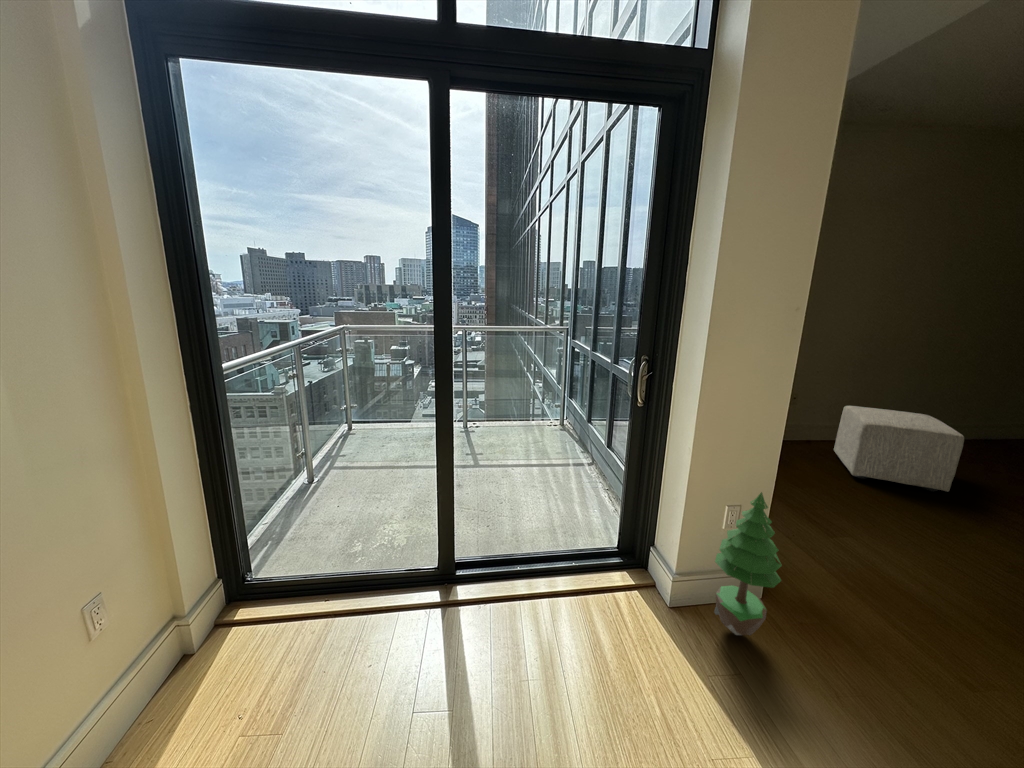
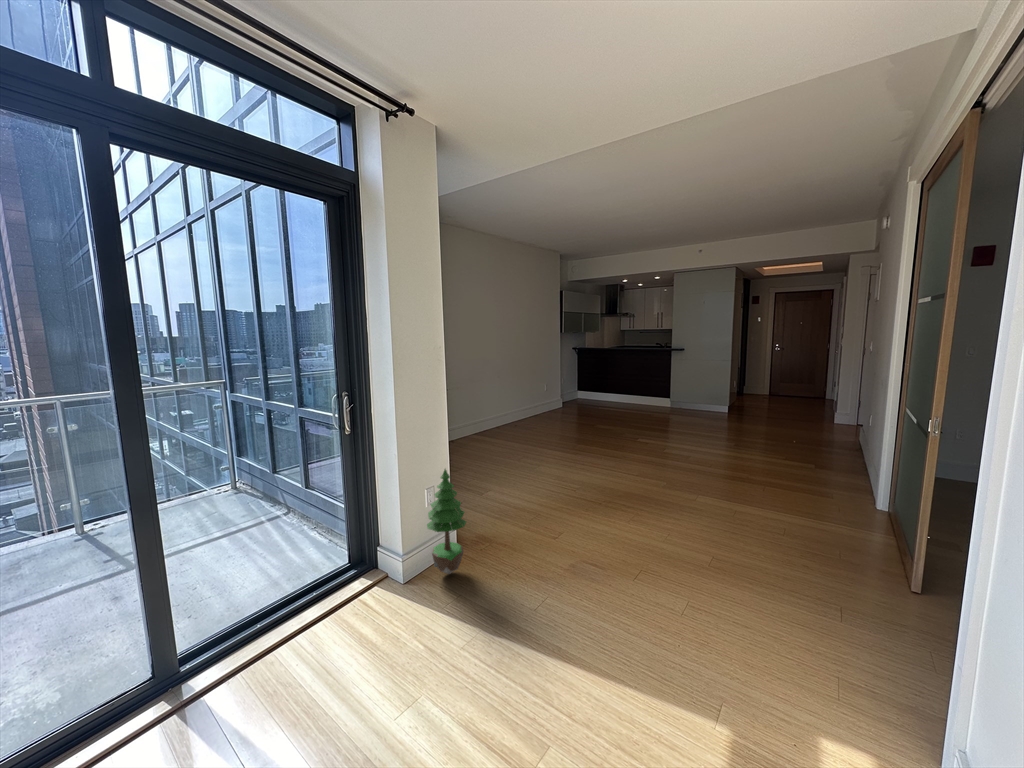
ottoman: present [834,406,964,492] -> none [465,407,524,457]

